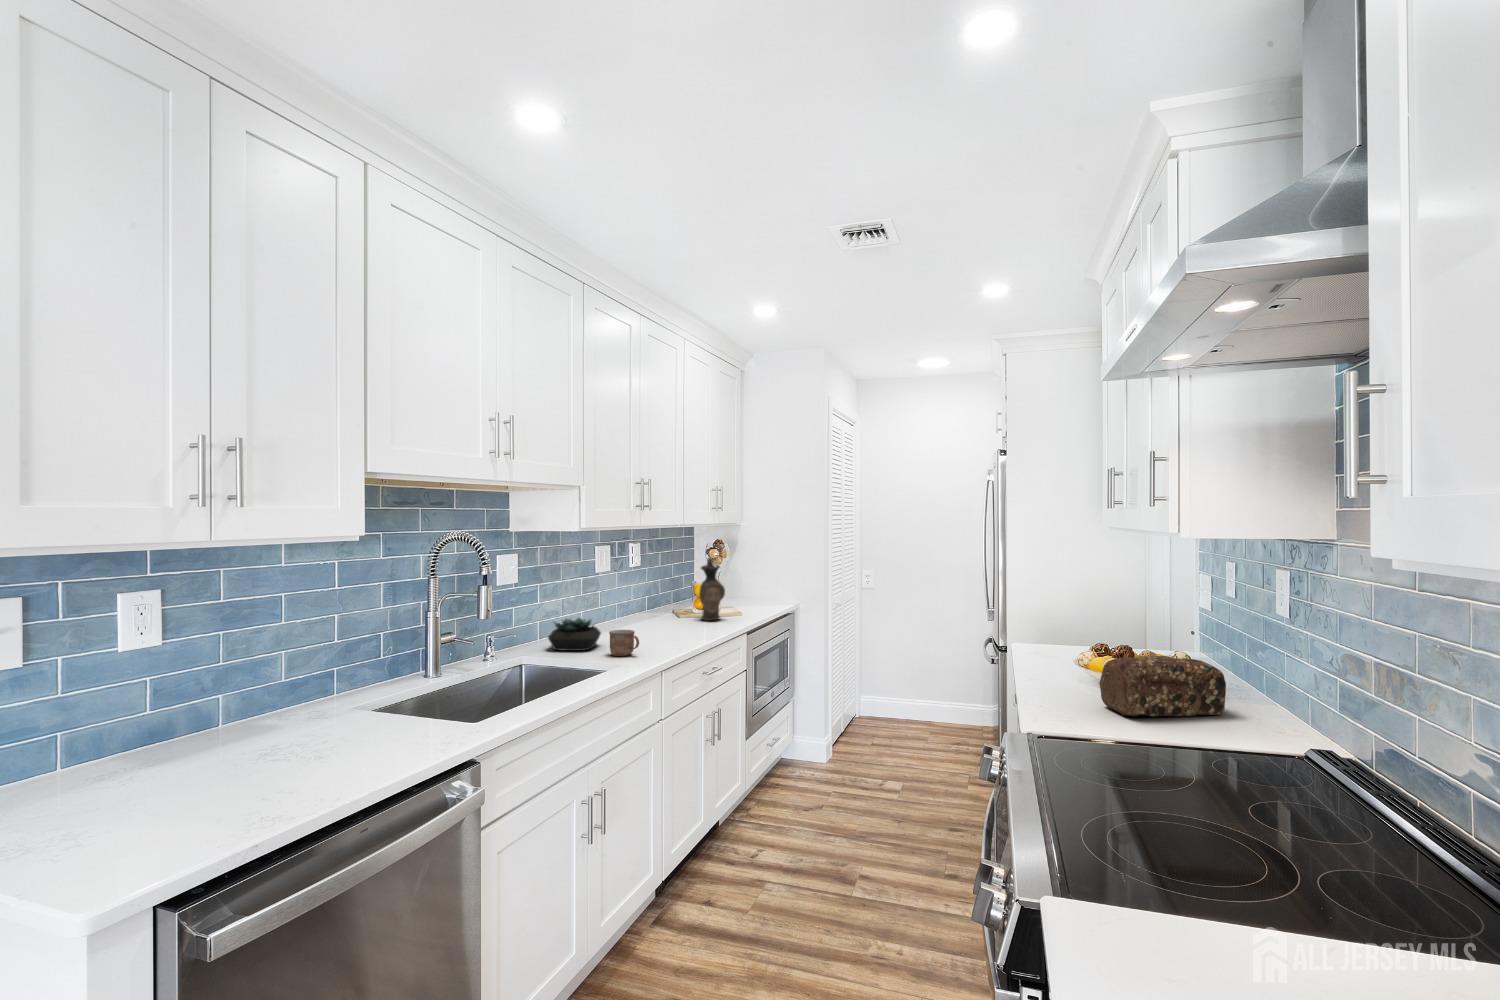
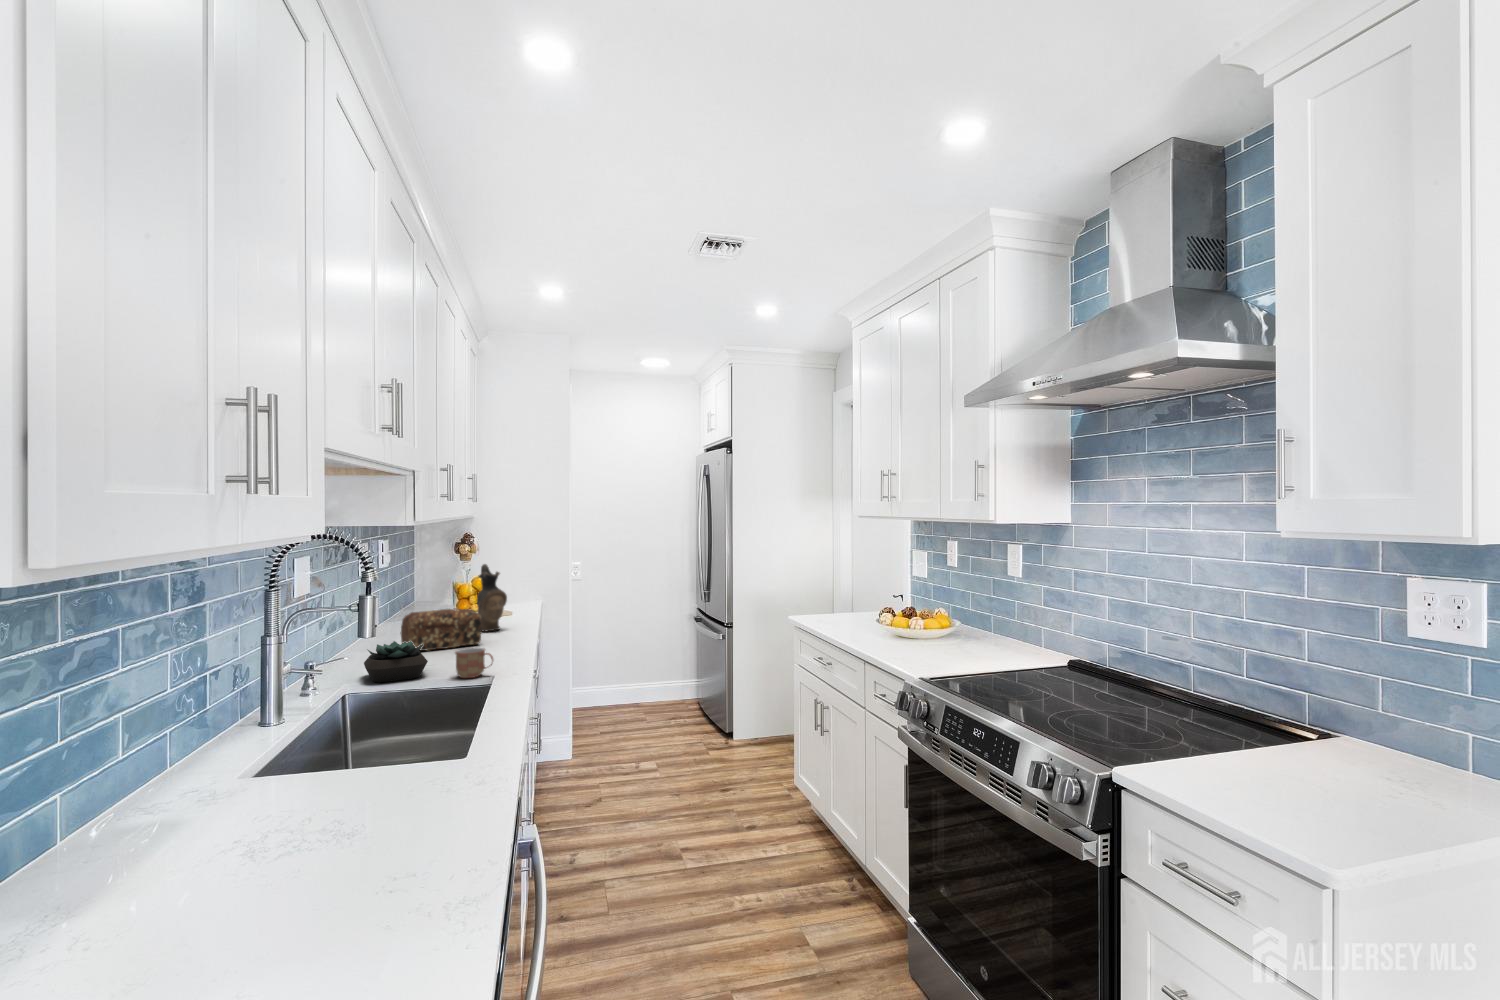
bread loaf: present [1099,656,1226,717] -> present [401,609,482,651]

